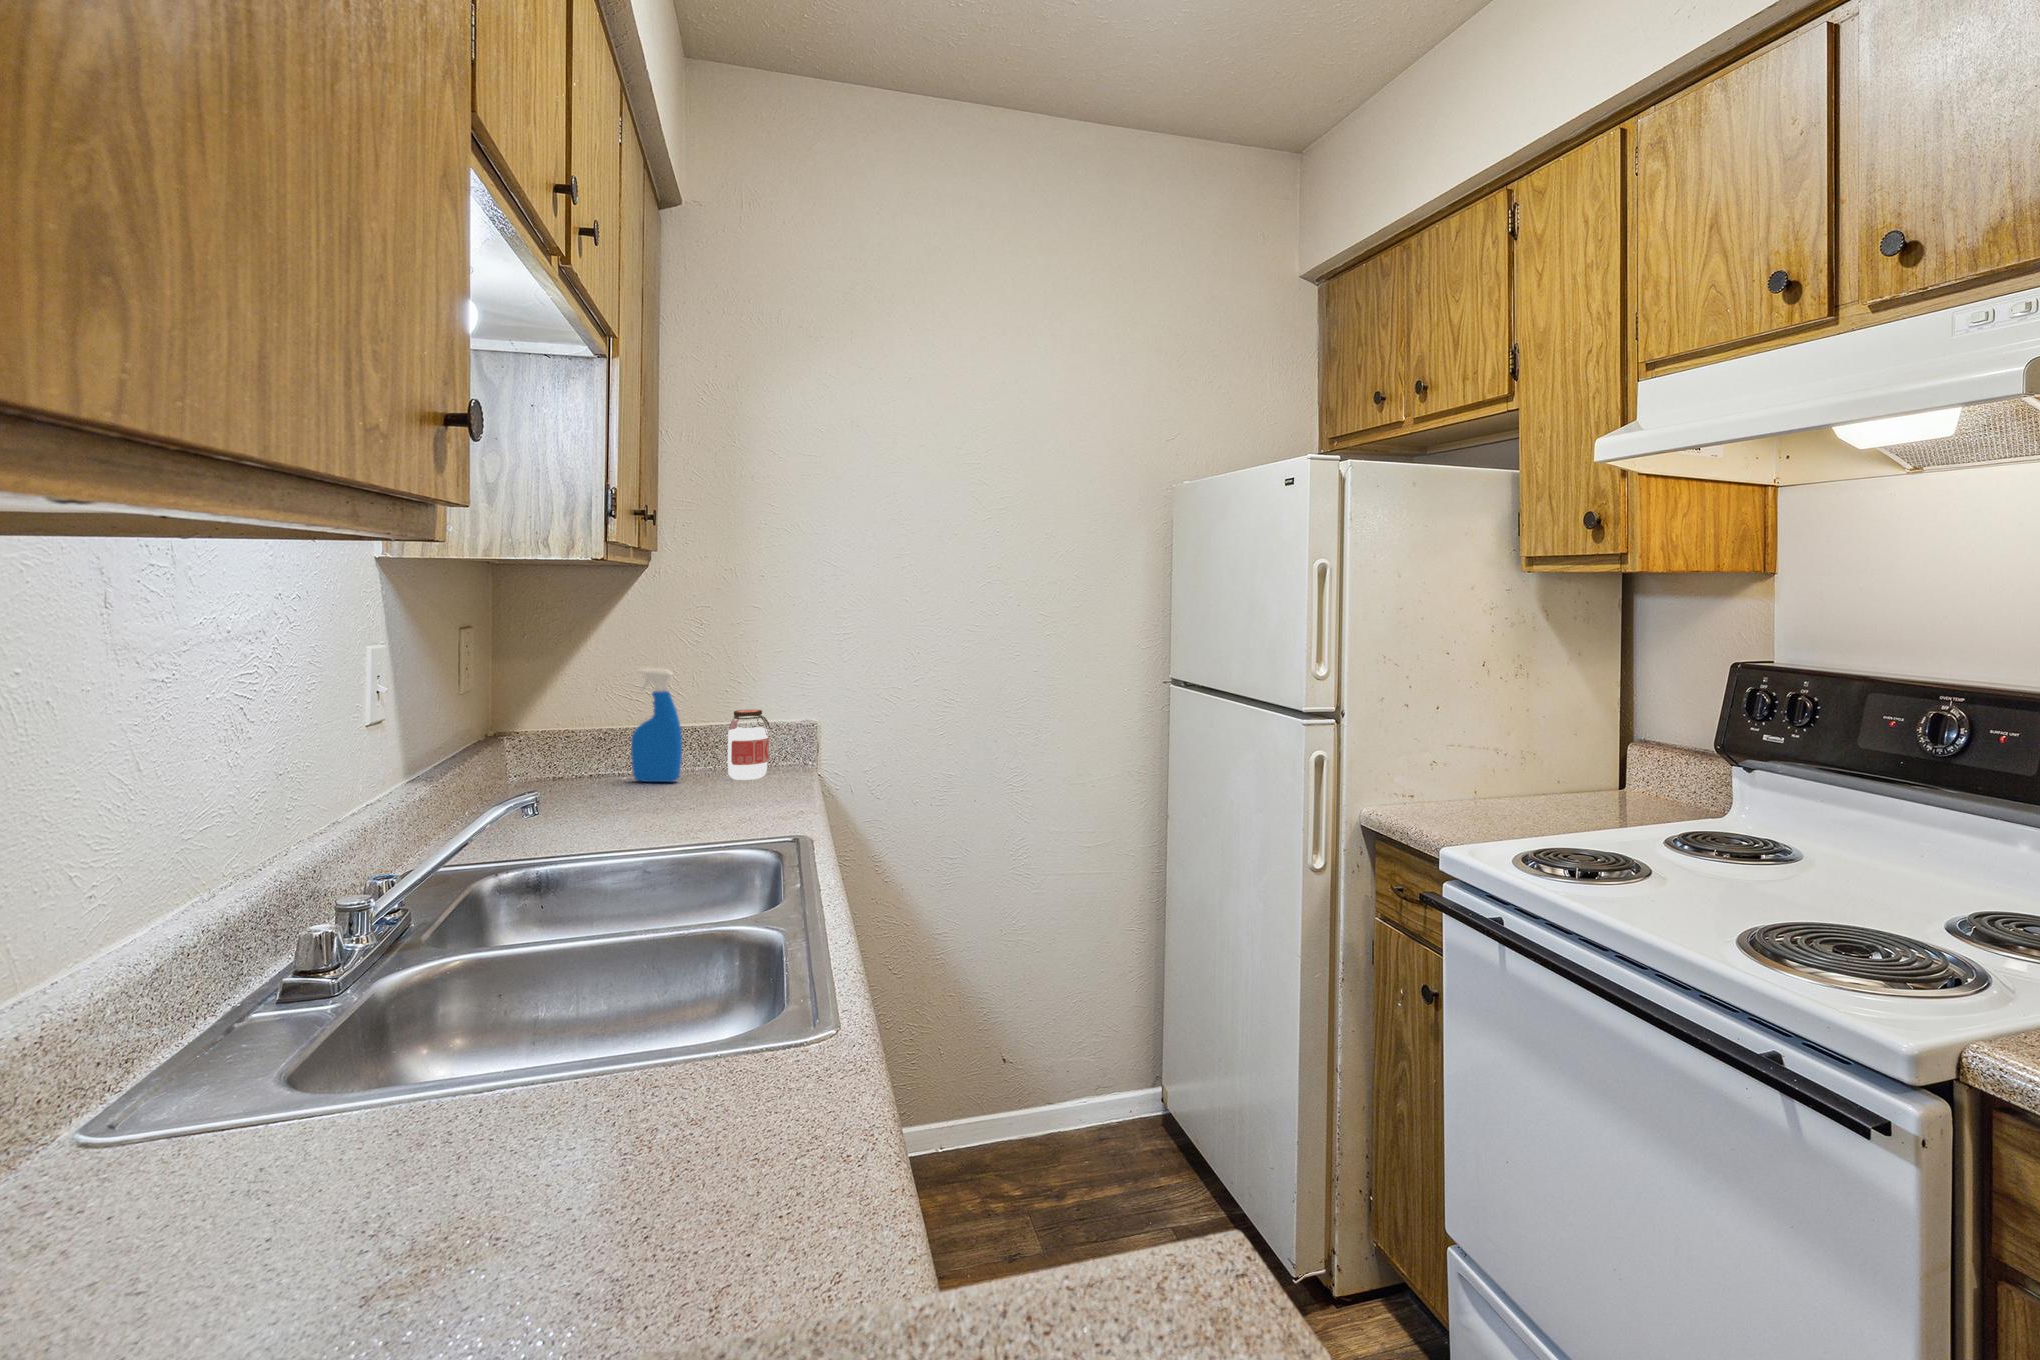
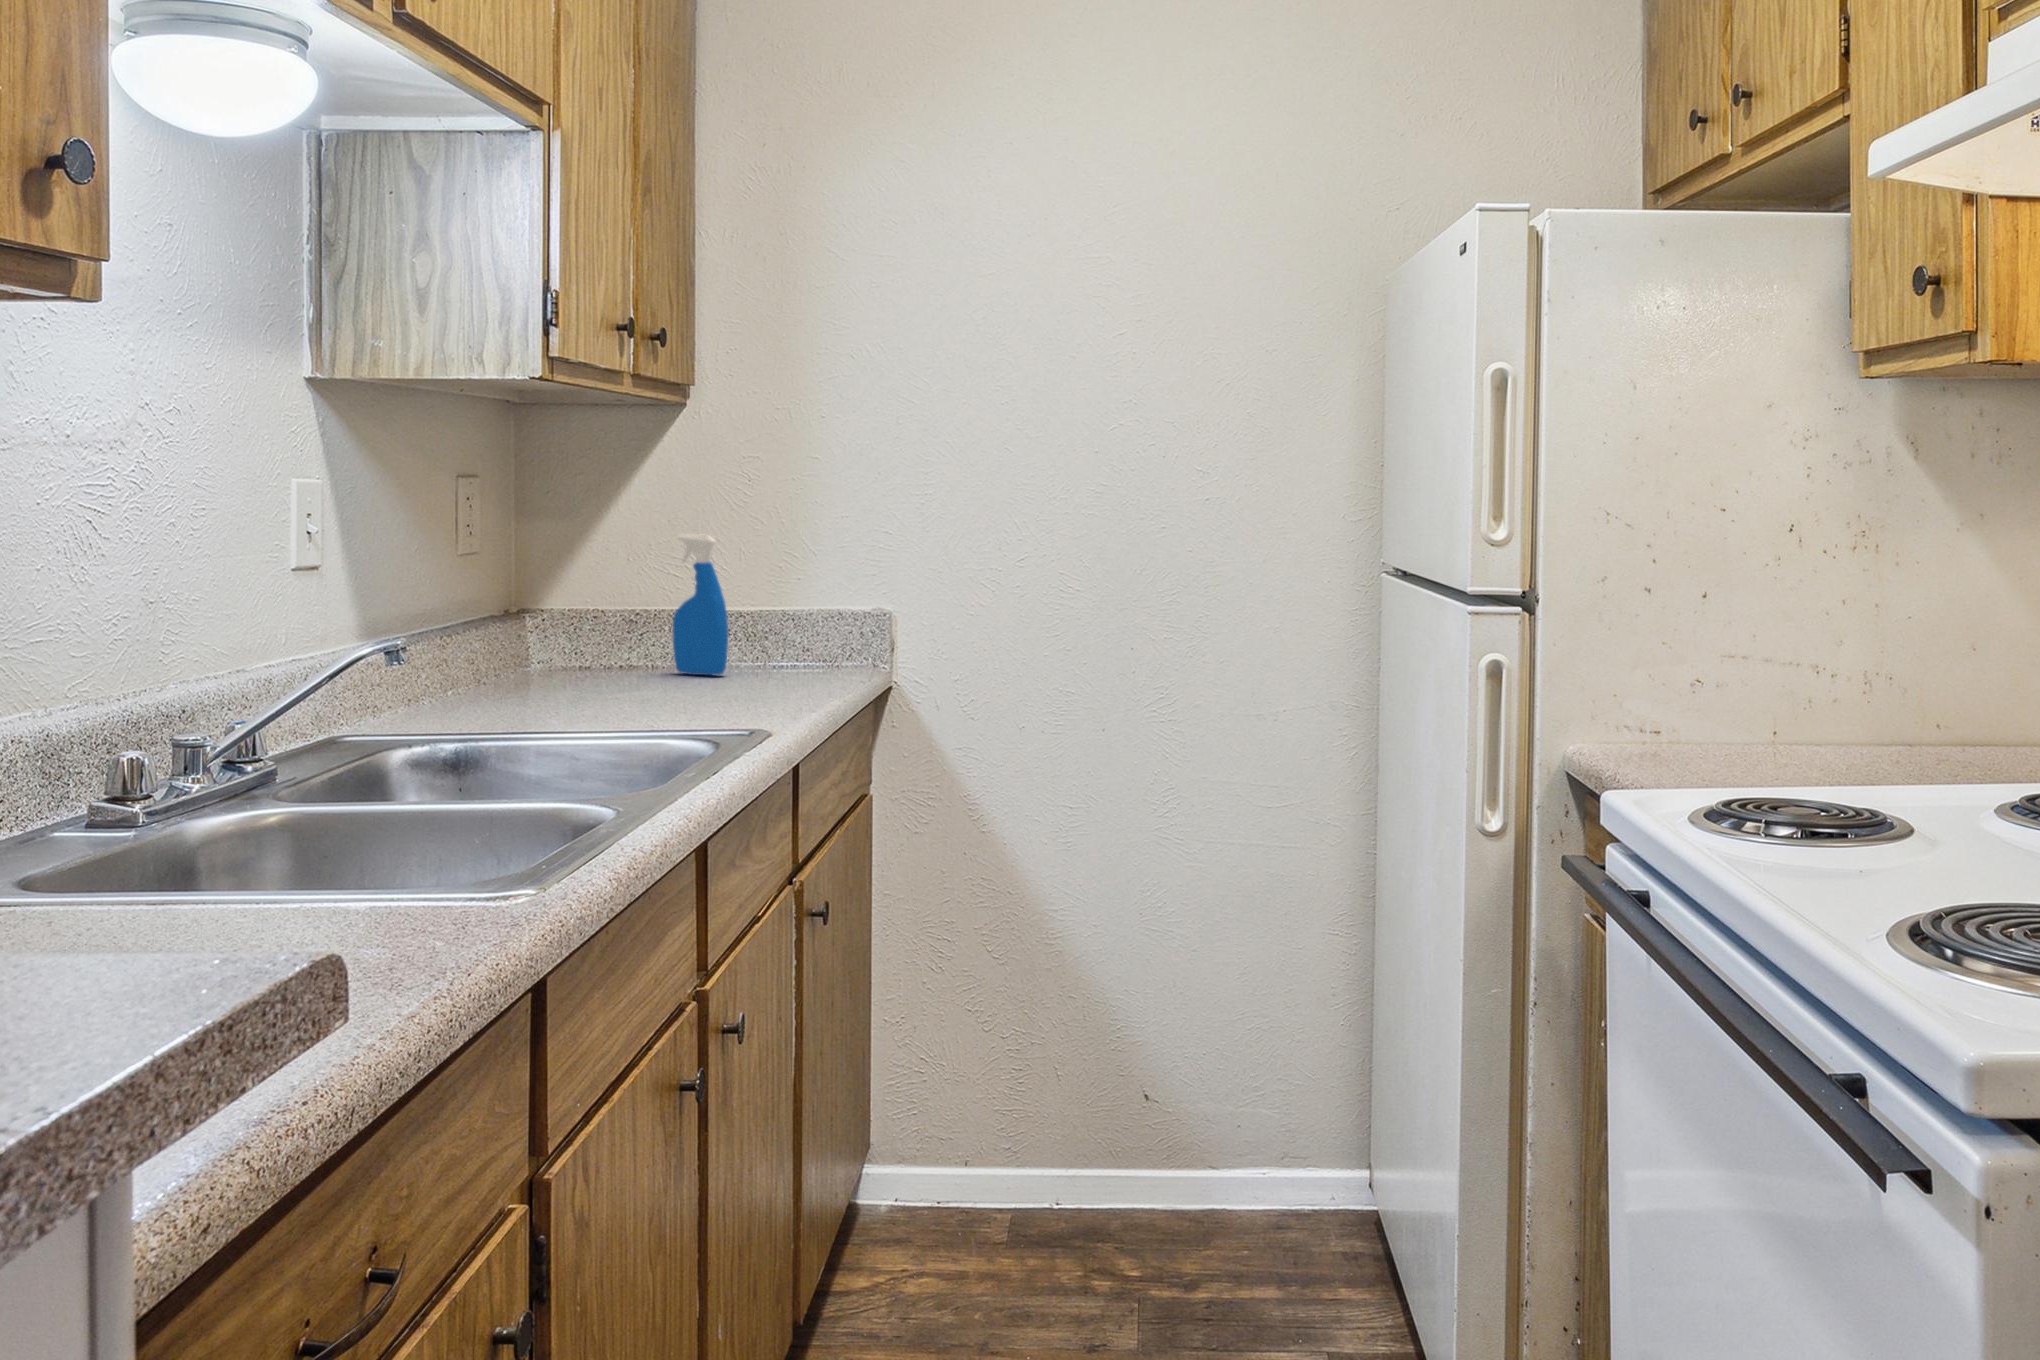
jar: present [728,710,770,780] -> none [780,590,832,679]

